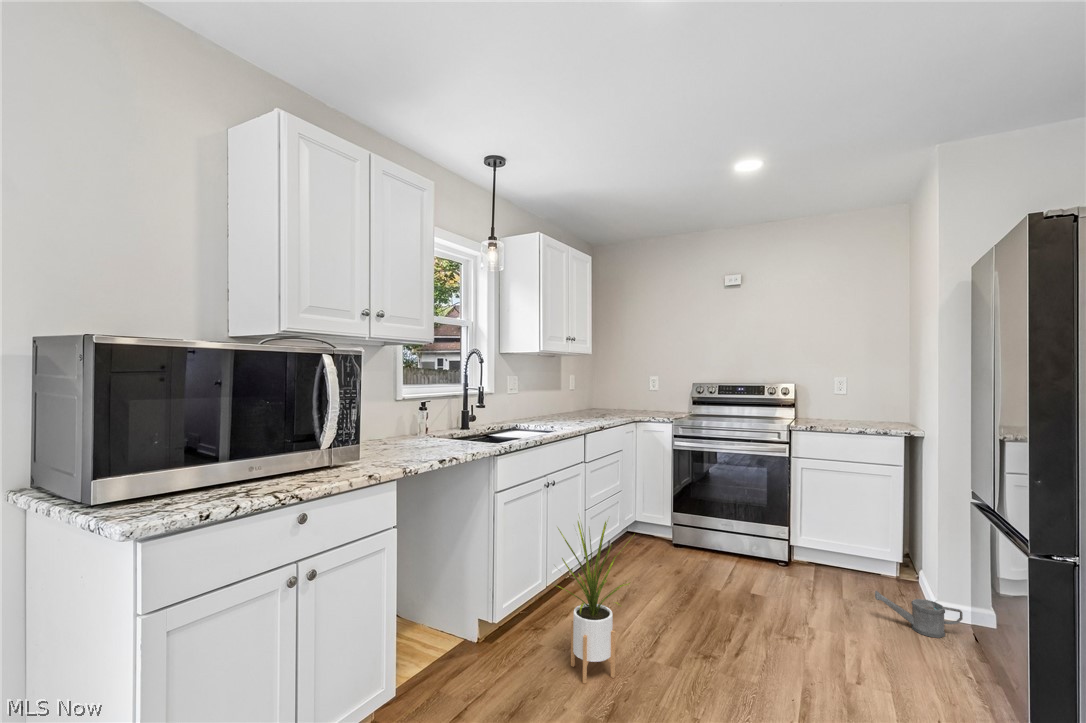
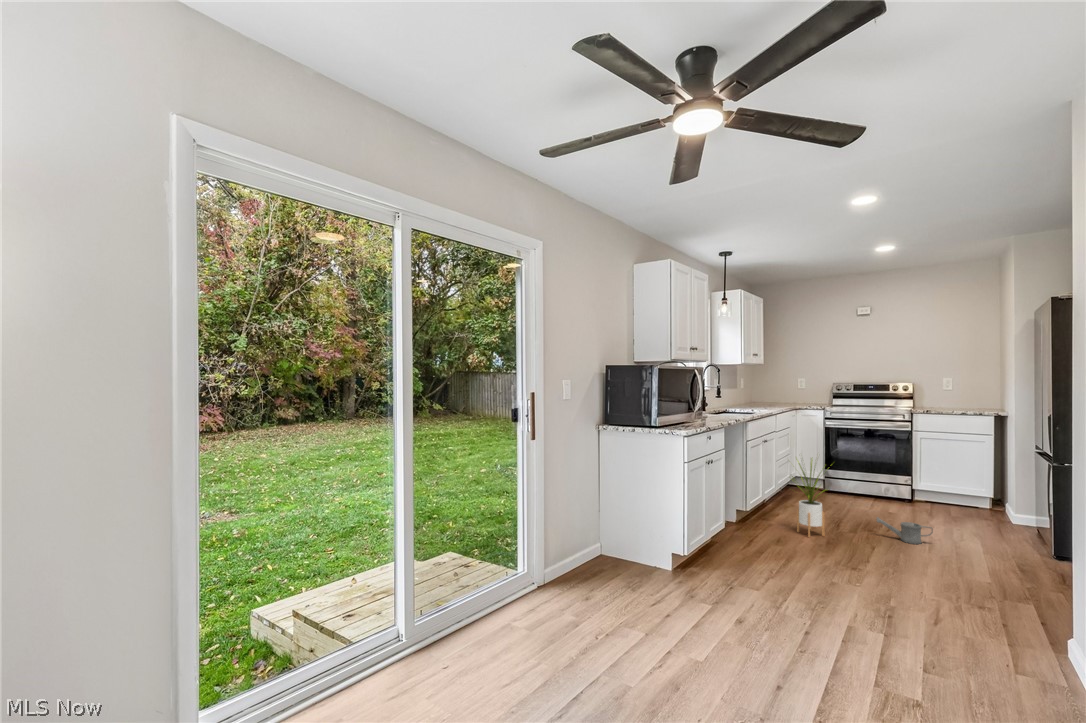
watering can: present [875,591,963,638] -> present [877,517,933,544]

